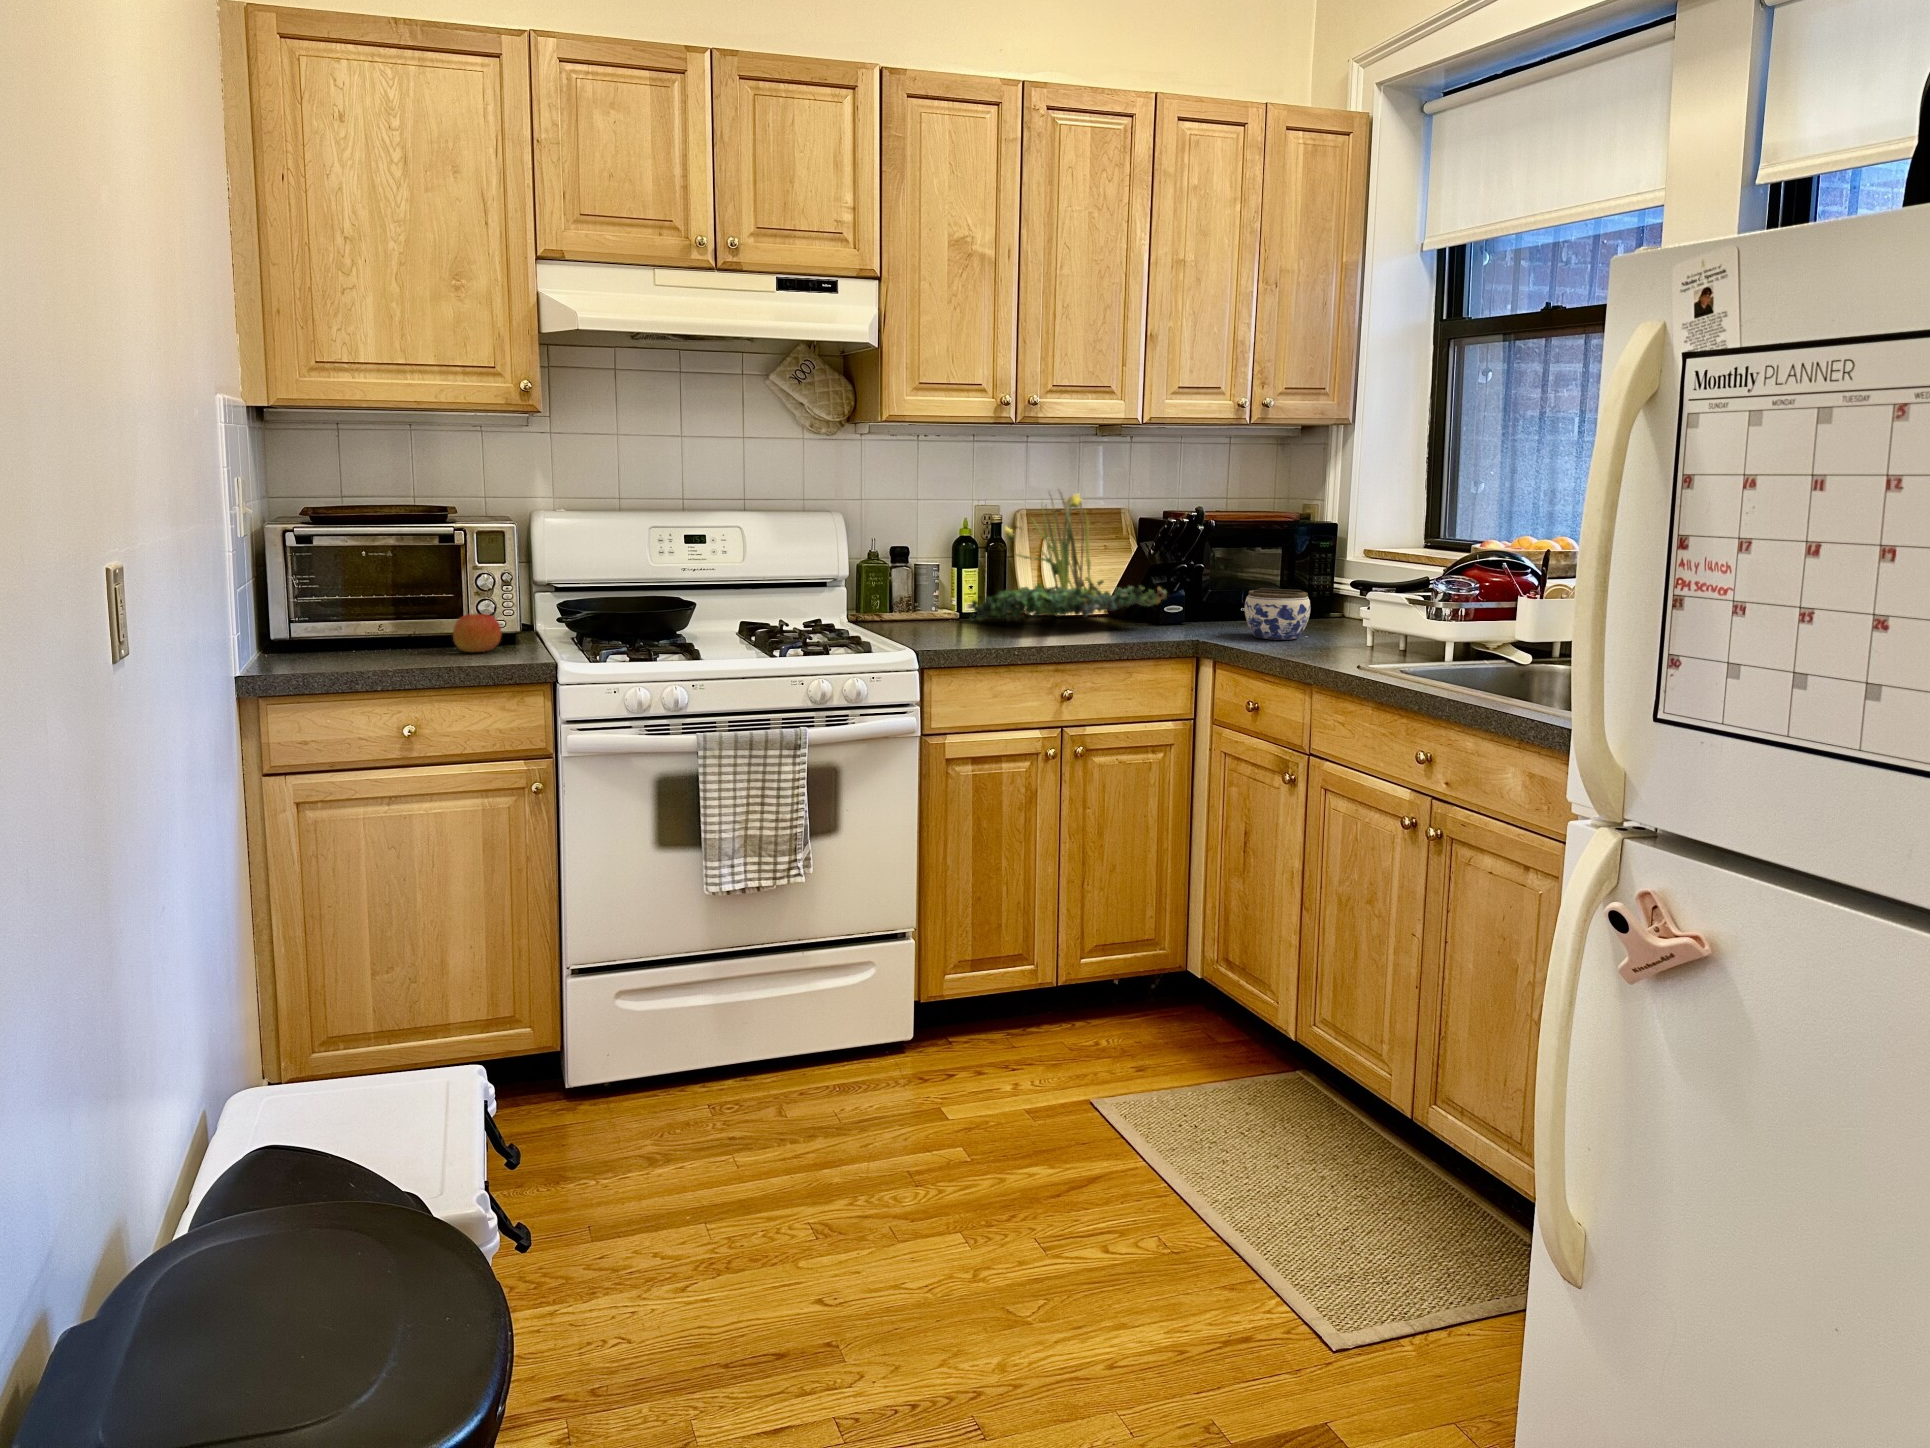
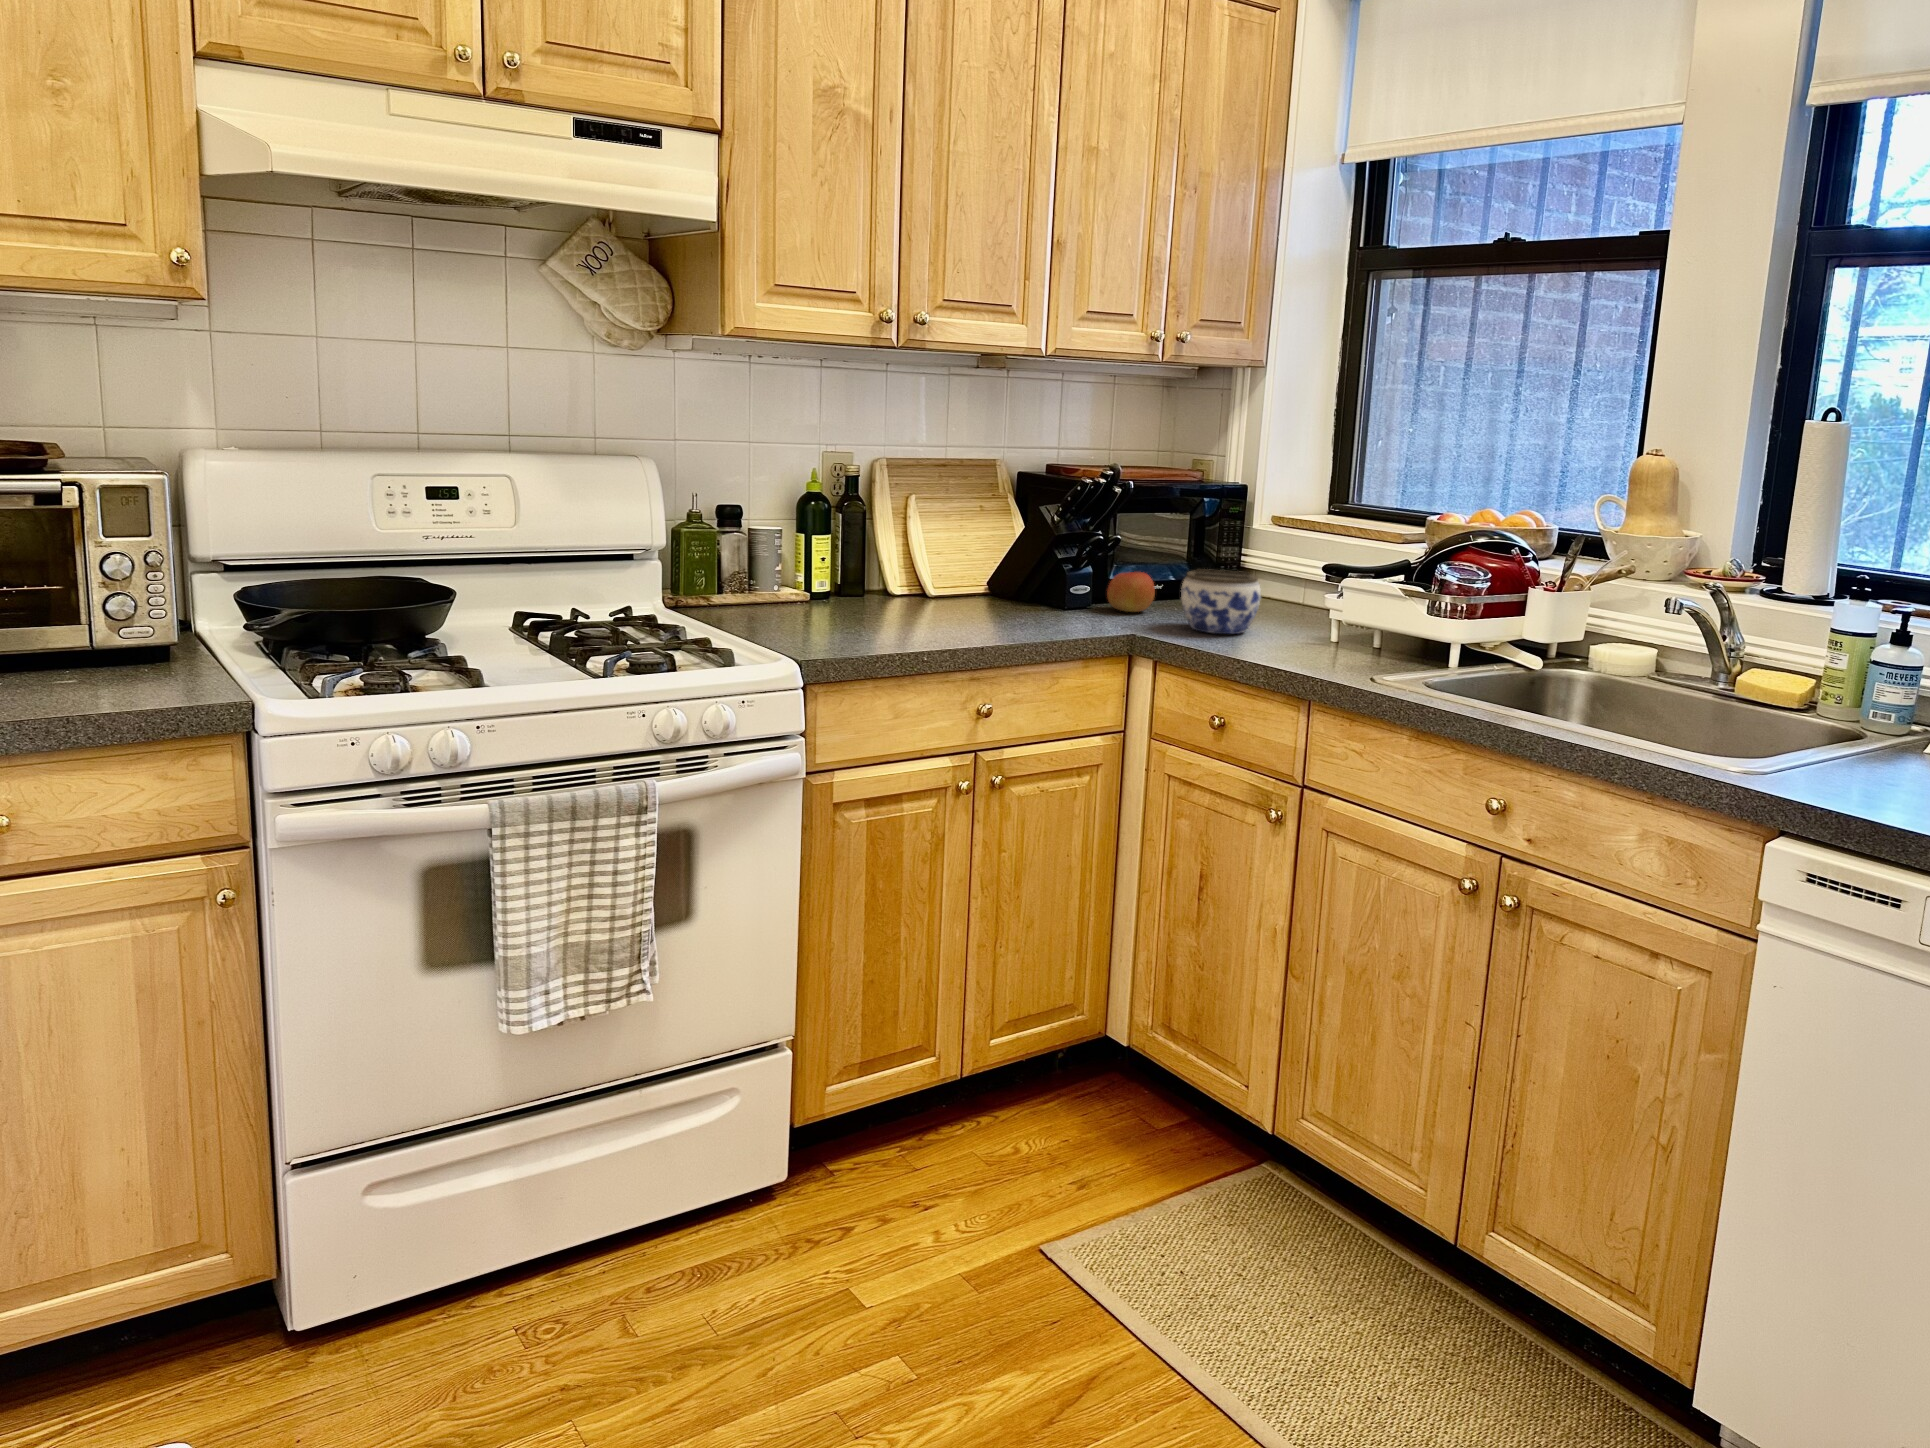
plant: present [970,493,1167,620] -> none [825,435,1083,610]
apple: present [453,614,501,652] -> present [1107,572,1155,612]

